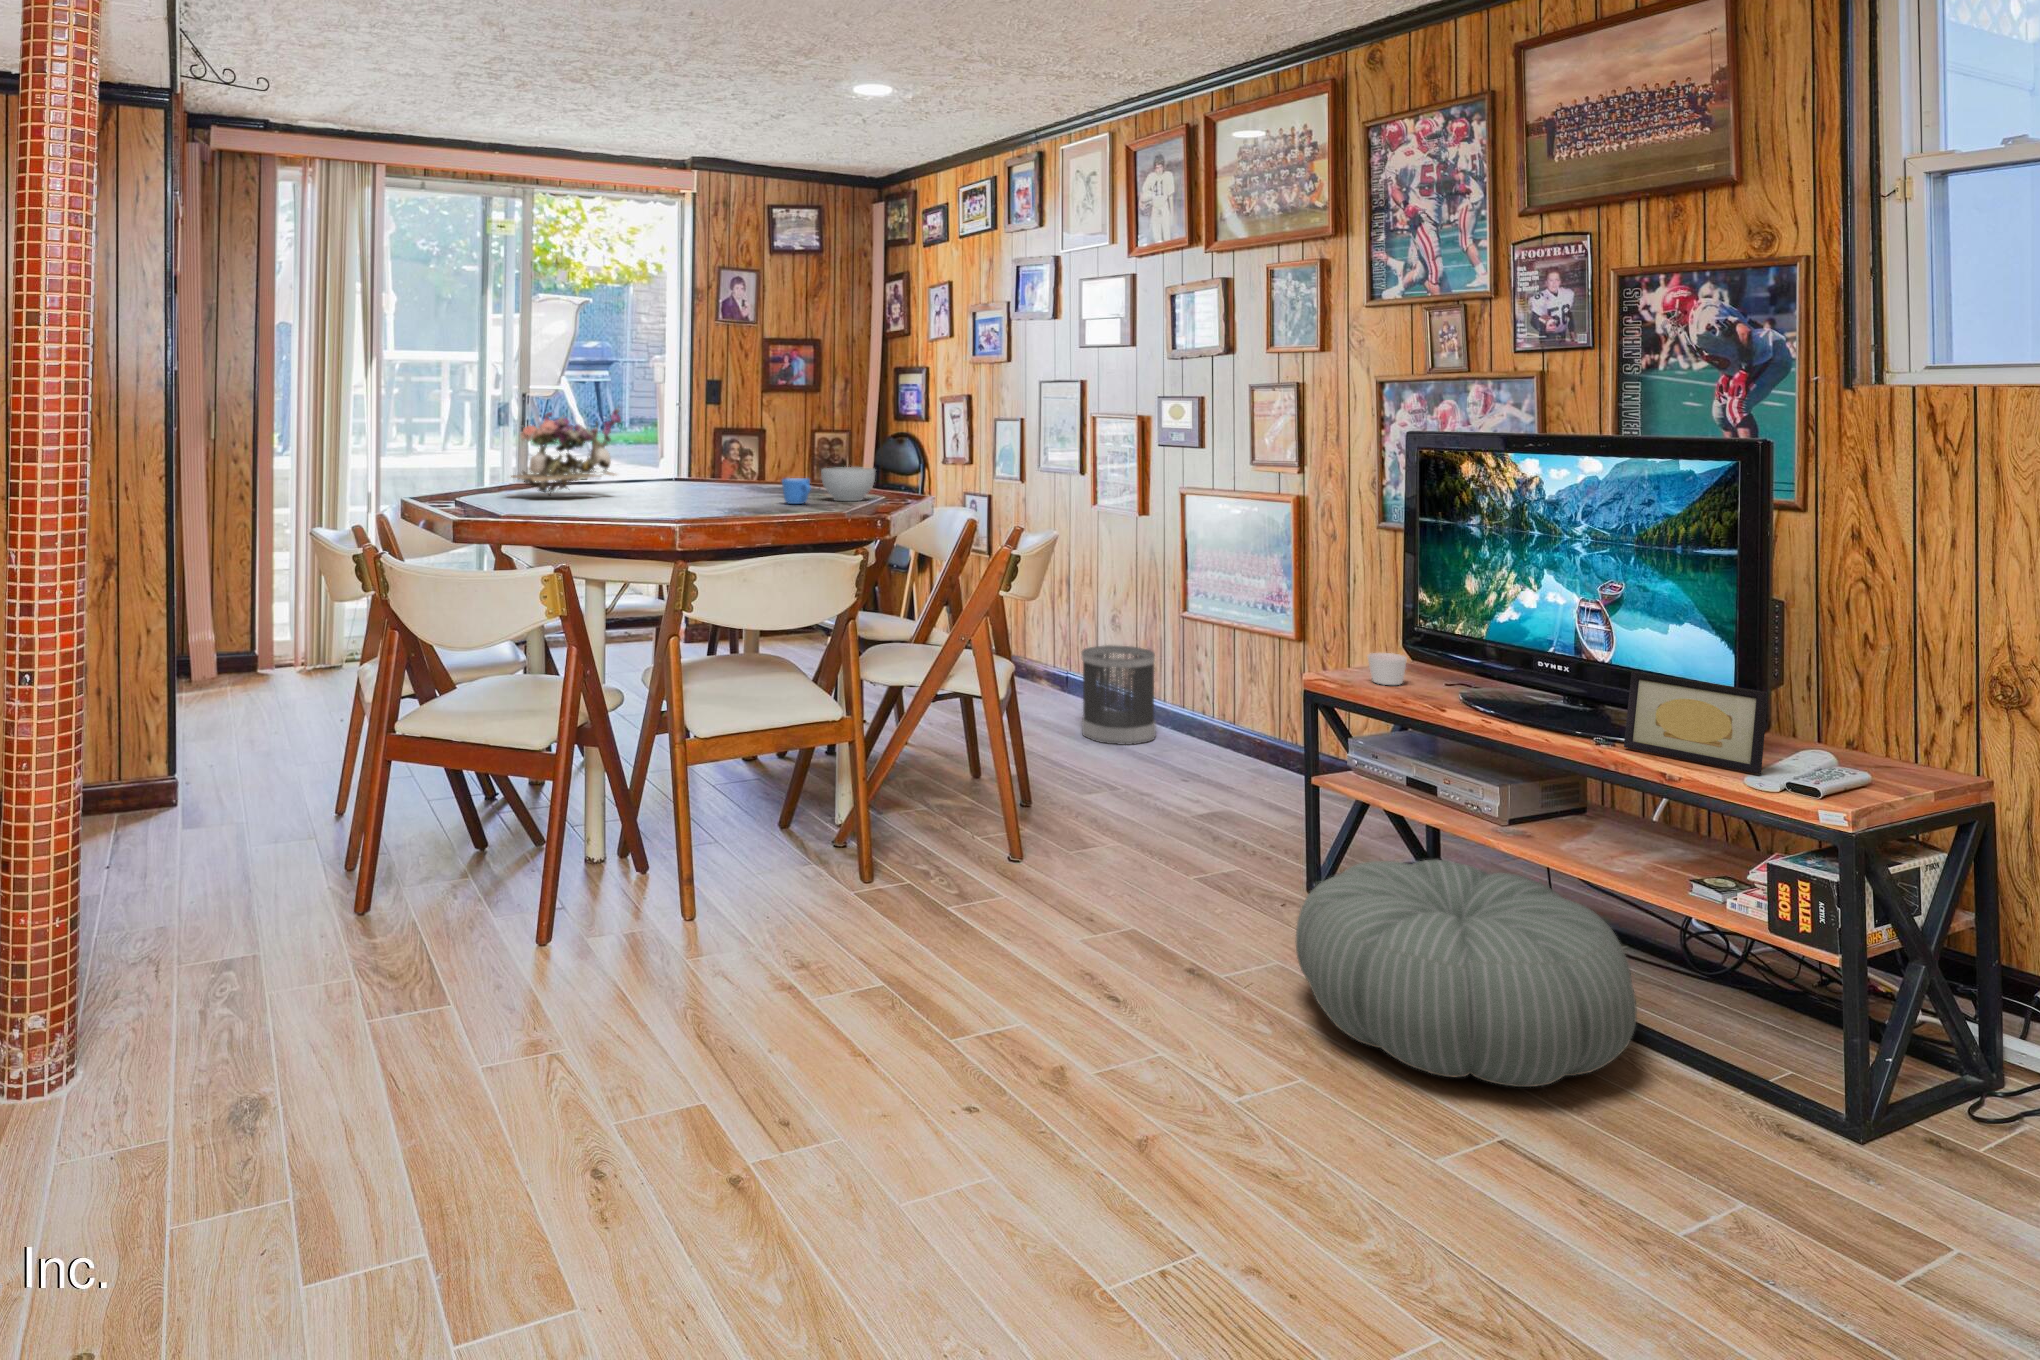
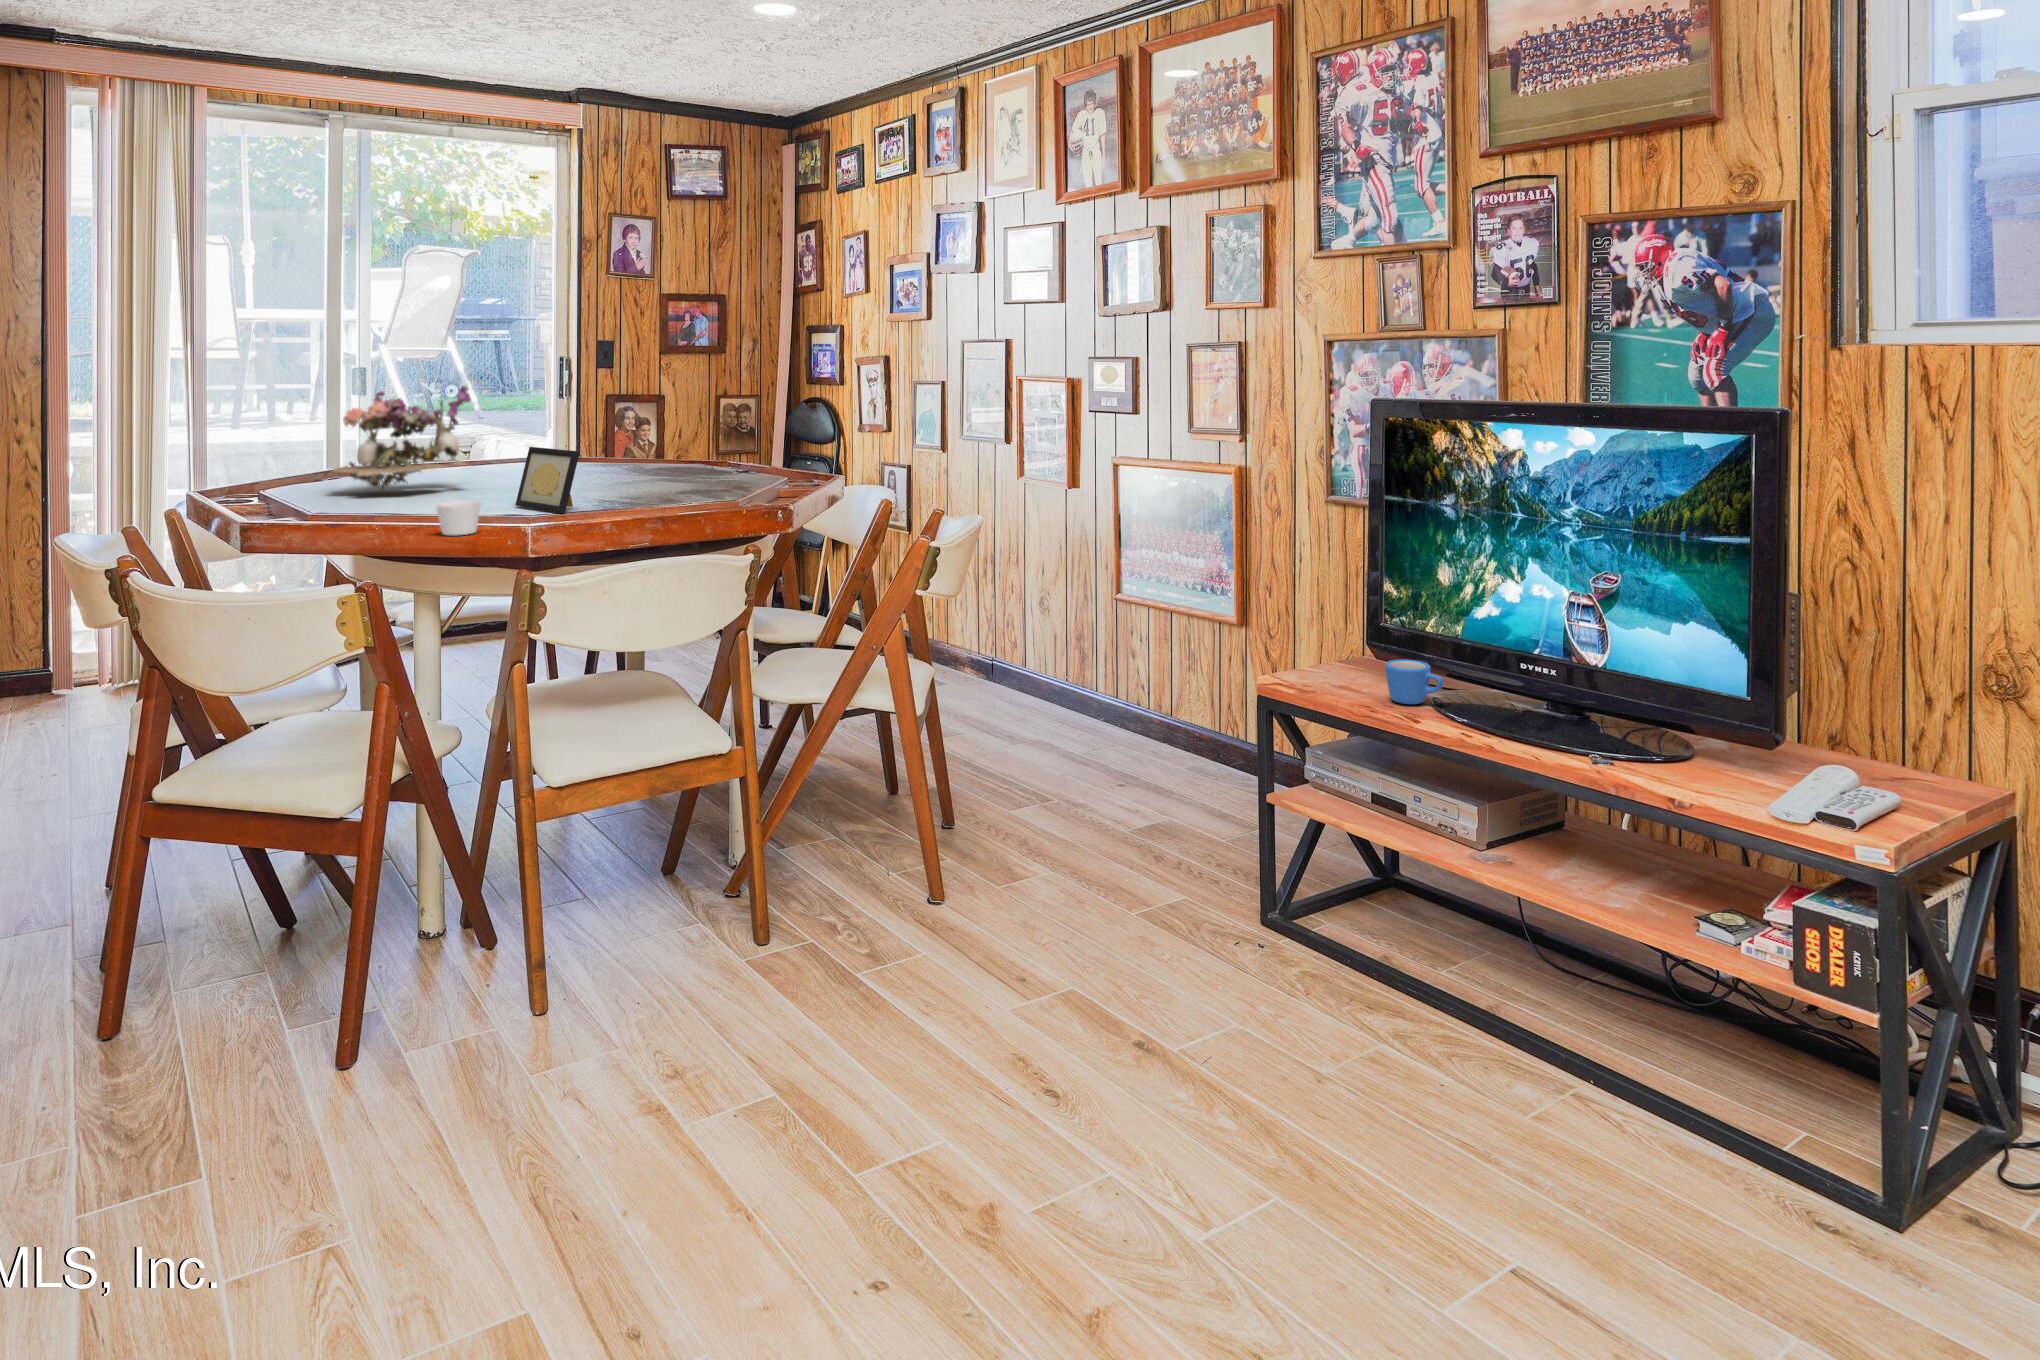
bowl: present [821,467,875,501] -> none [710,449,774,489]
mug: present [782,478,811,504] -> present [1385,659,1443,704]
wastebasket: present [1081,645,1156,745] -> none [1011,633,1092,744]
candle: present [1368,653,1407,685] -> present [436,501,481,536]
picture frame: present [1624,671,1768,775] -> present [515,447,579,513]
pouf: present [1296,860,1637,1087] -> none [1258,896,1641,1180]

